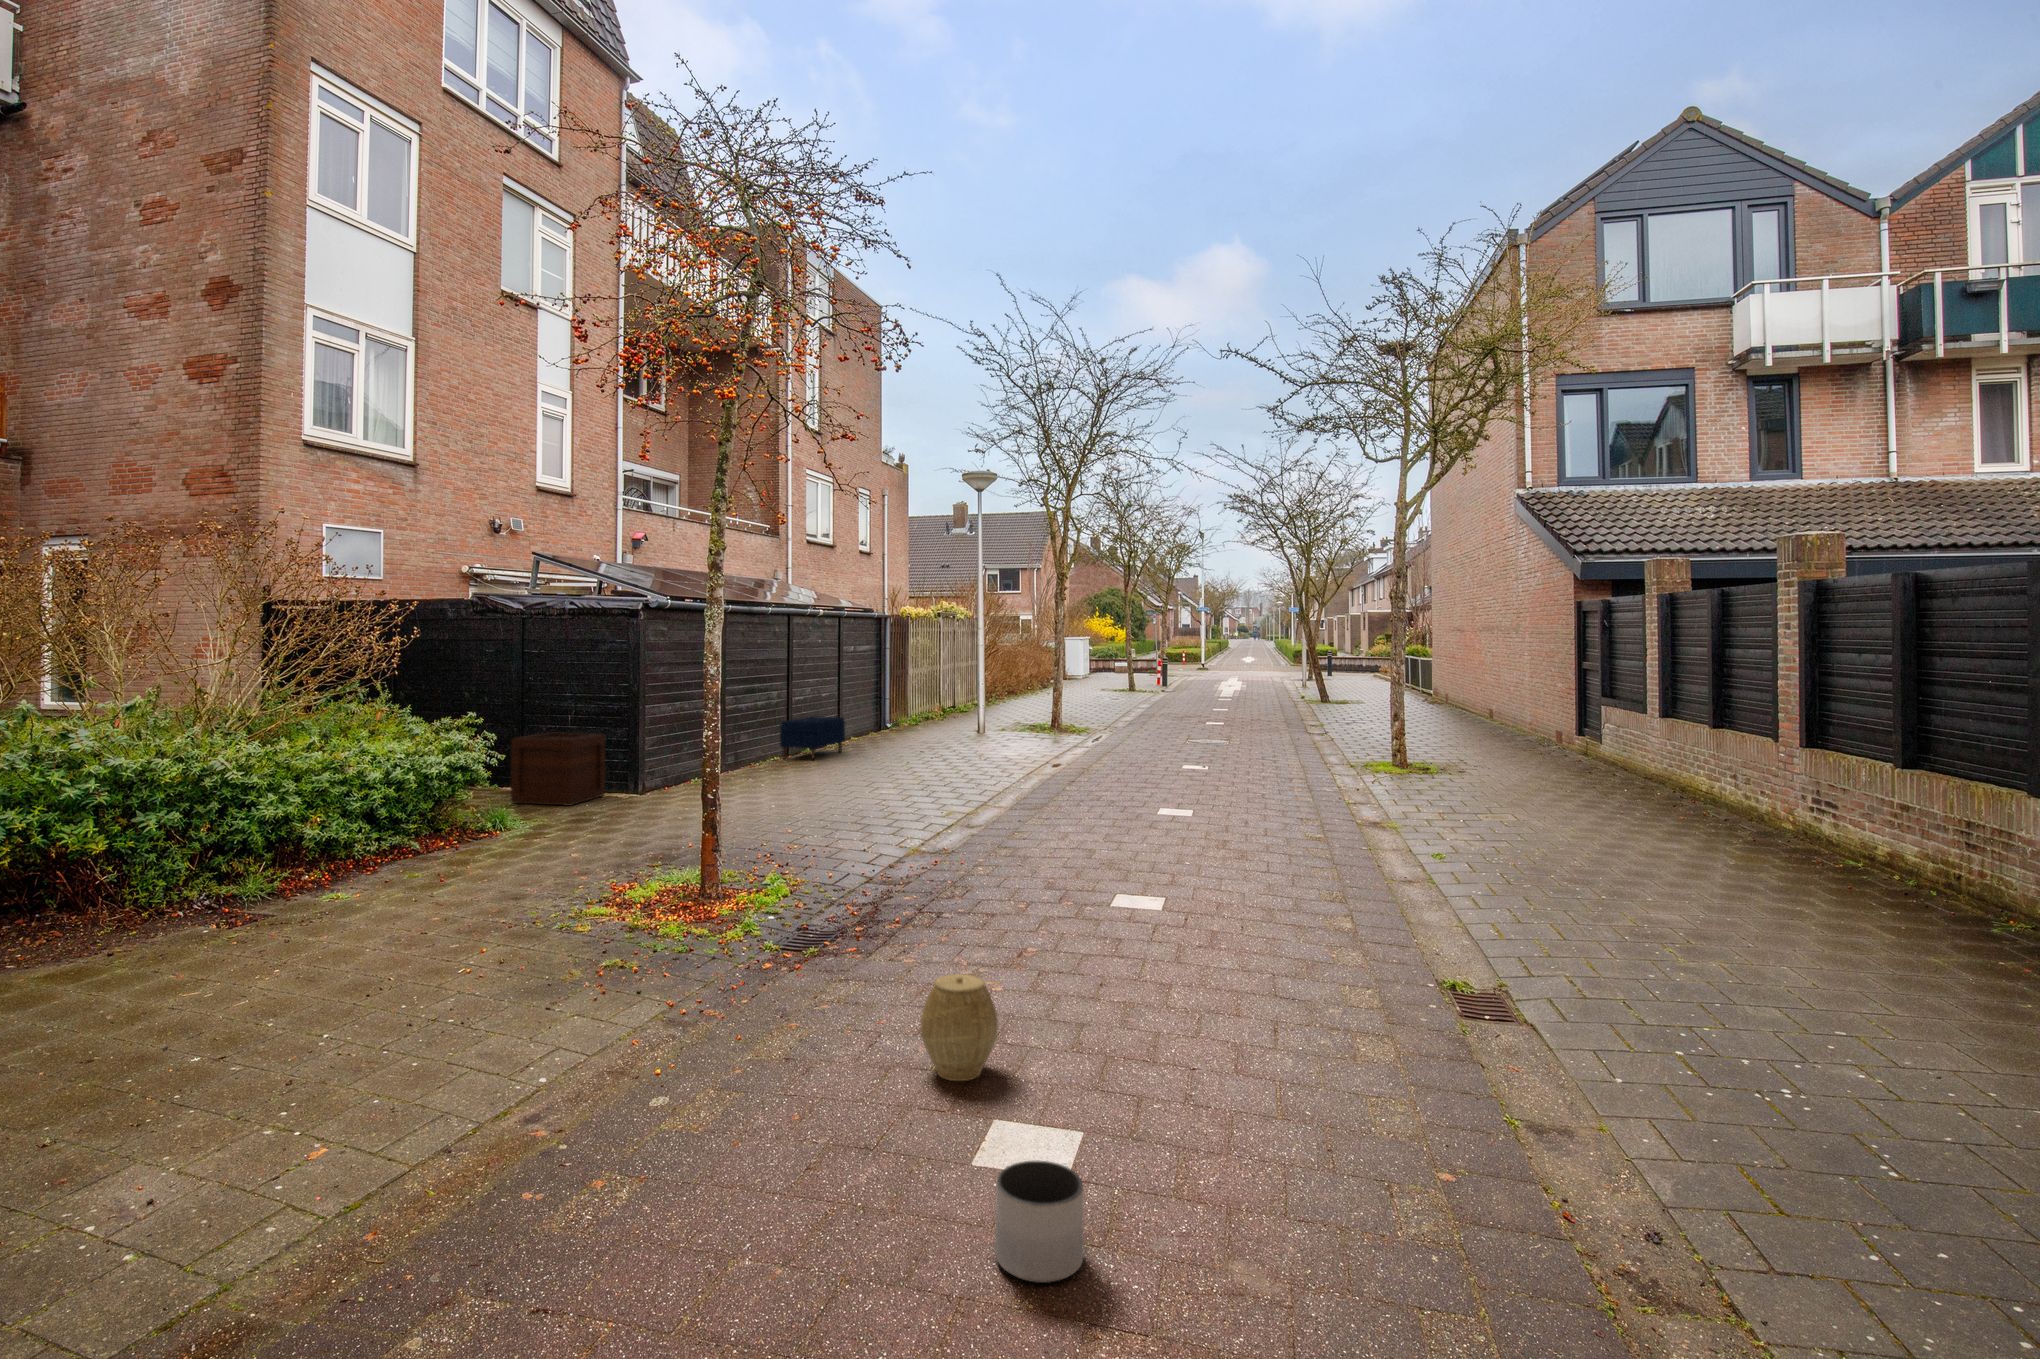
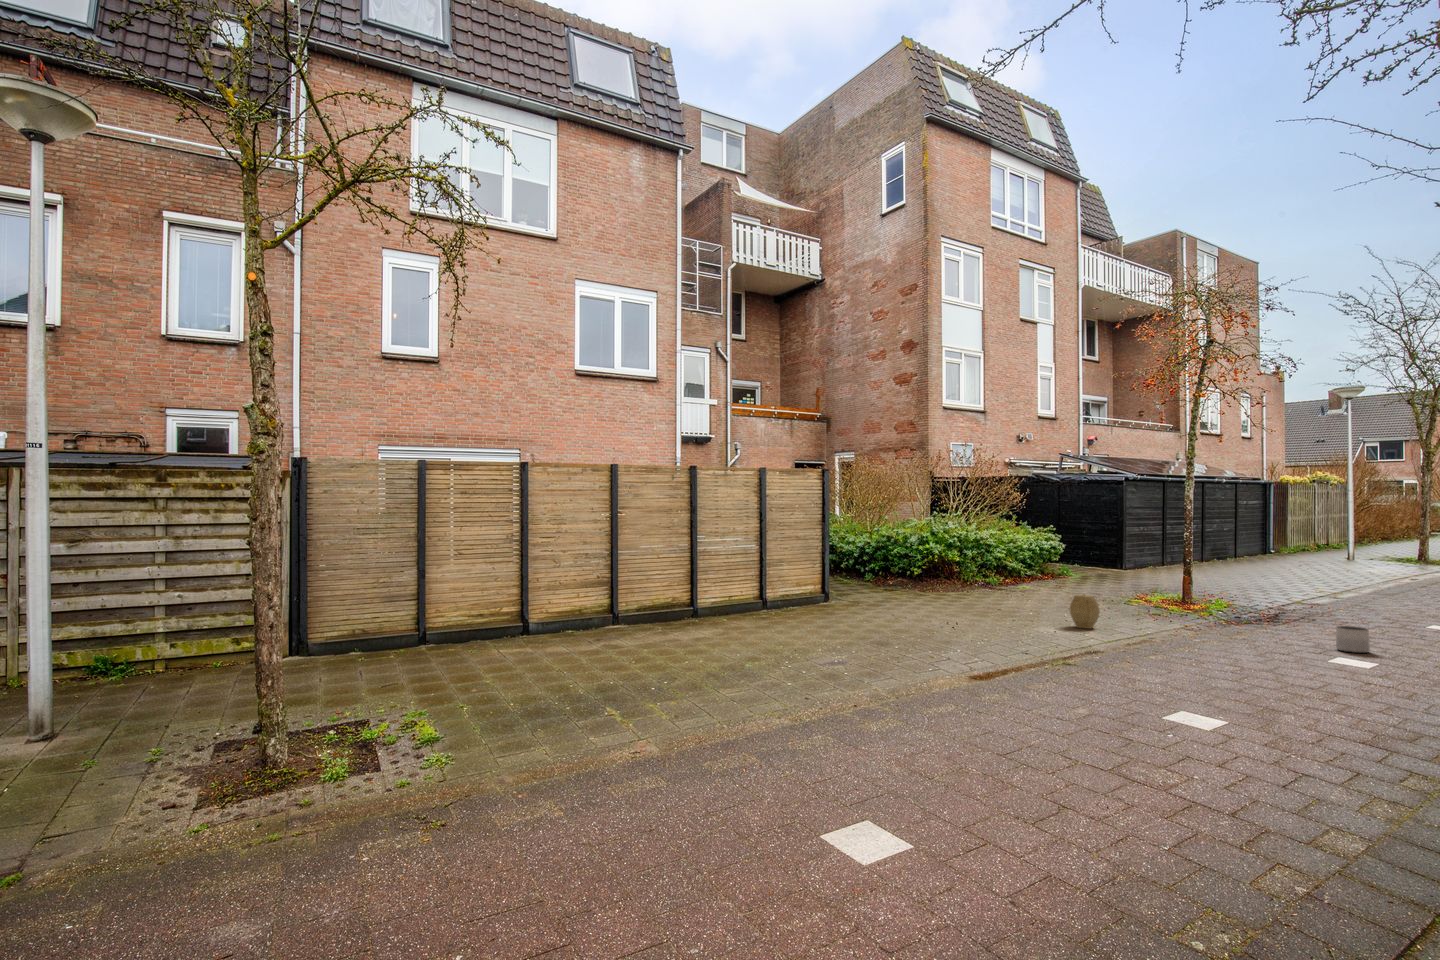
bench: present [780,716,845,760] -> none [1198,543,1243,567]
wooden crate: present [511,733,606,806] -> none [1058,540,1104,574]
woven basket: present [920,974,998,1081] -> present [1070,594,1100,629]

